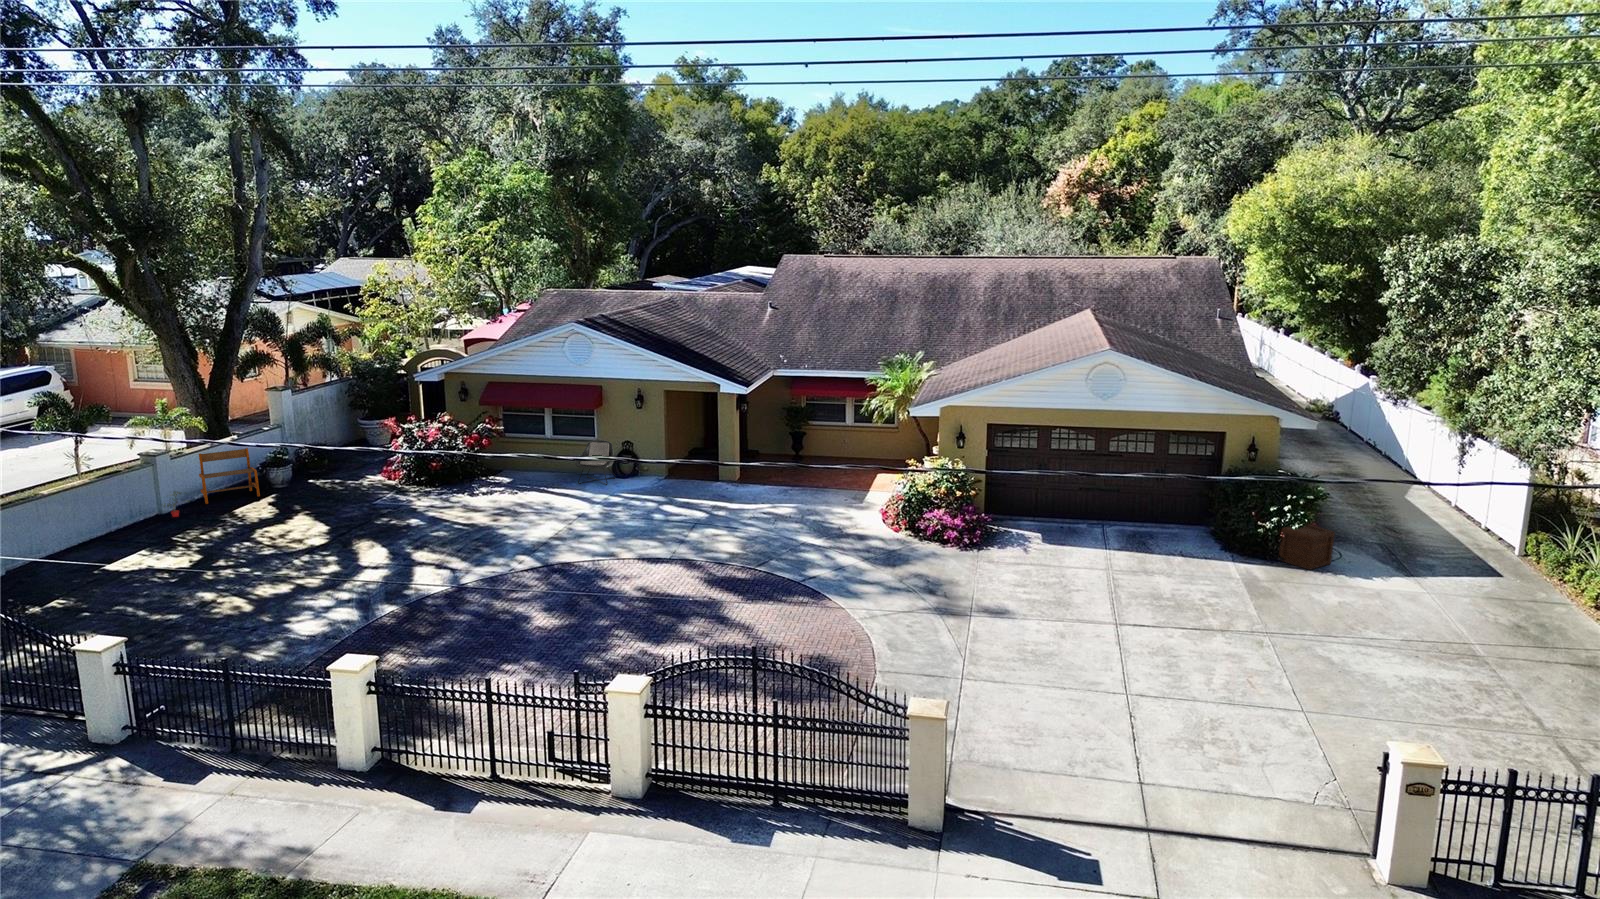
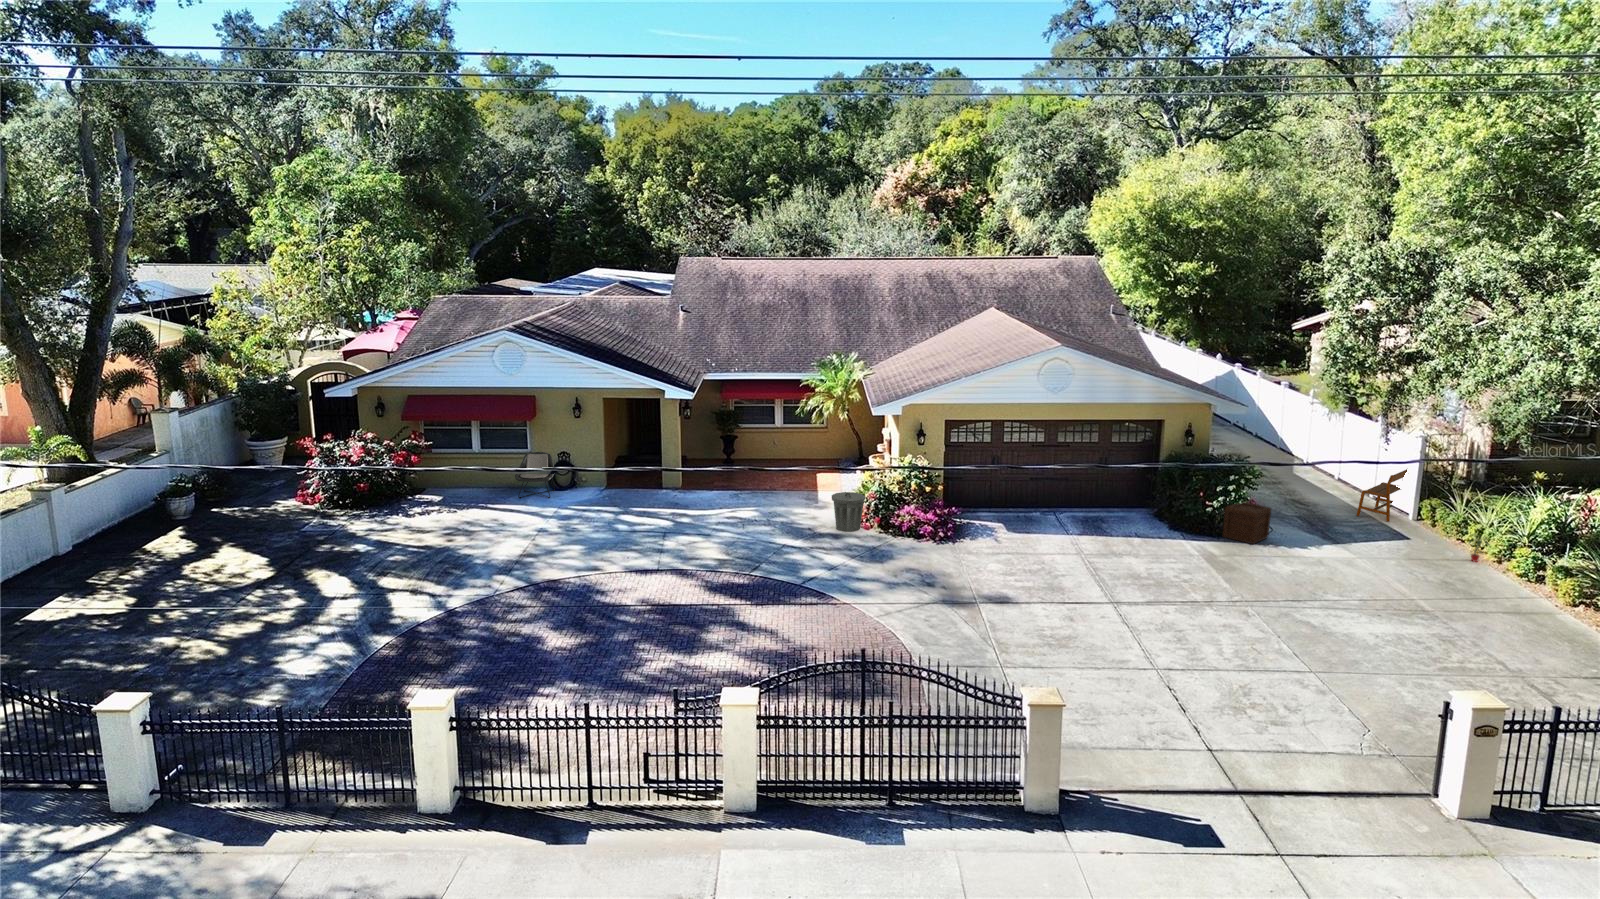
bench: present [199,448,260,504] -> present [1357,469,1407,522]
potted plant: present [164,492,181,517] -> present [1469,538,1490,562]
trash can: none [862,492,897,533] -> present [832,492,865,532]

